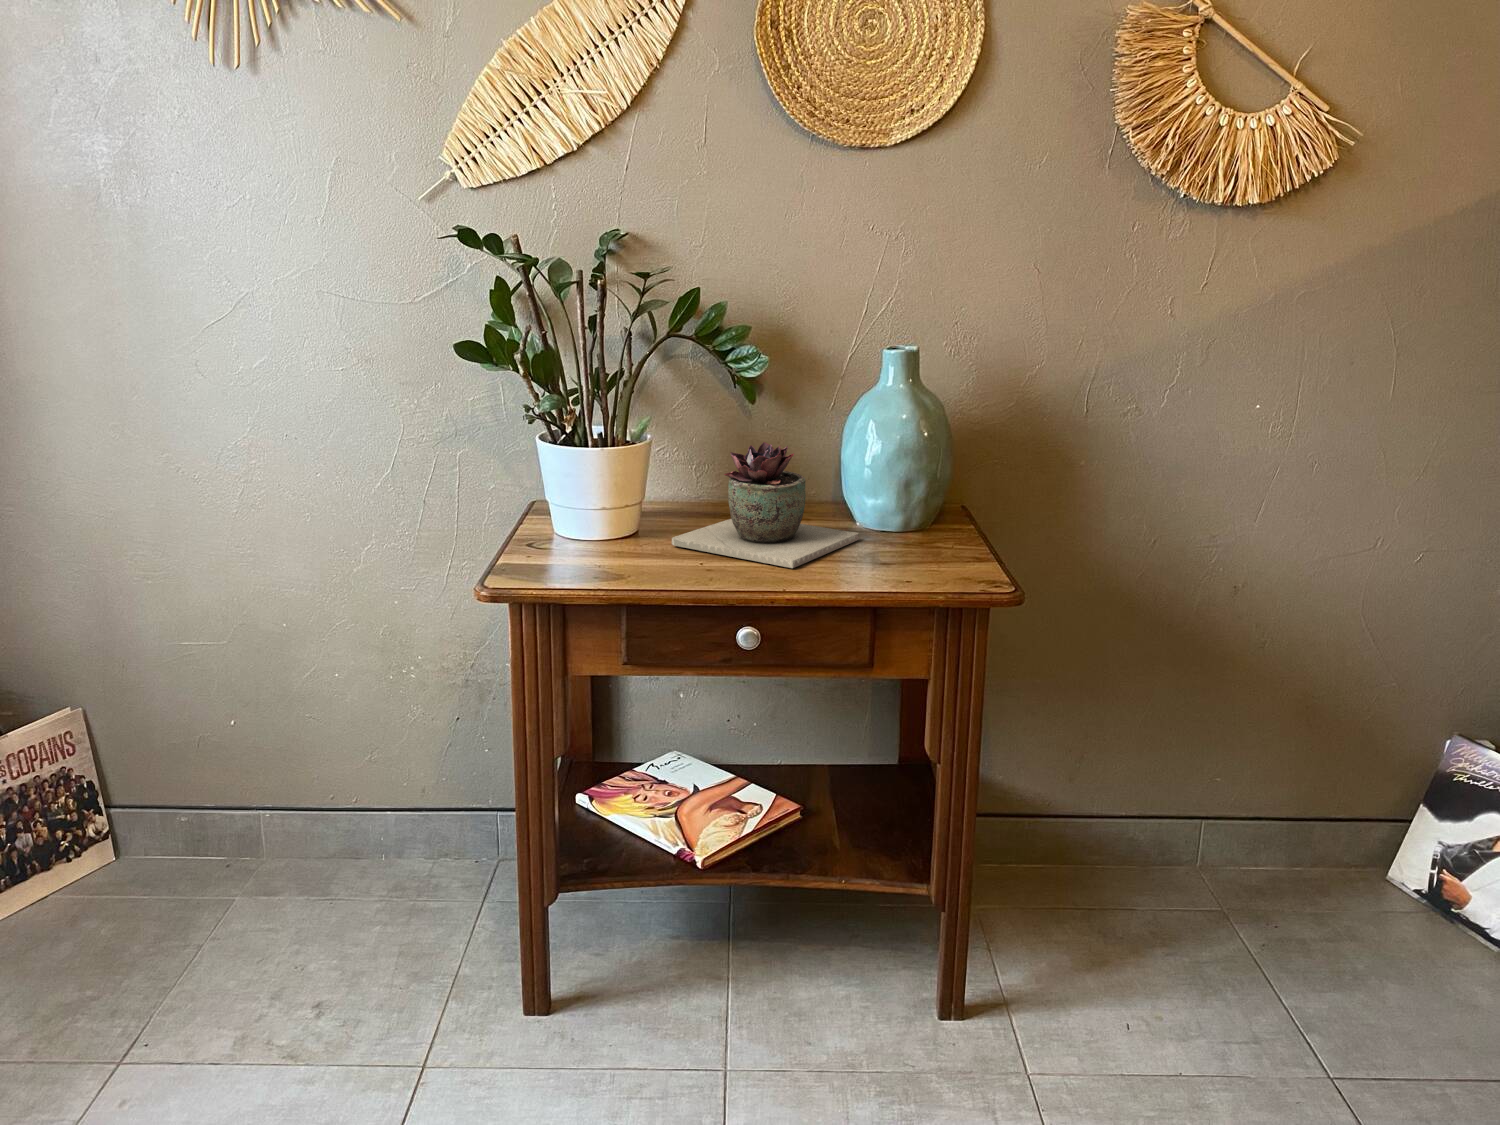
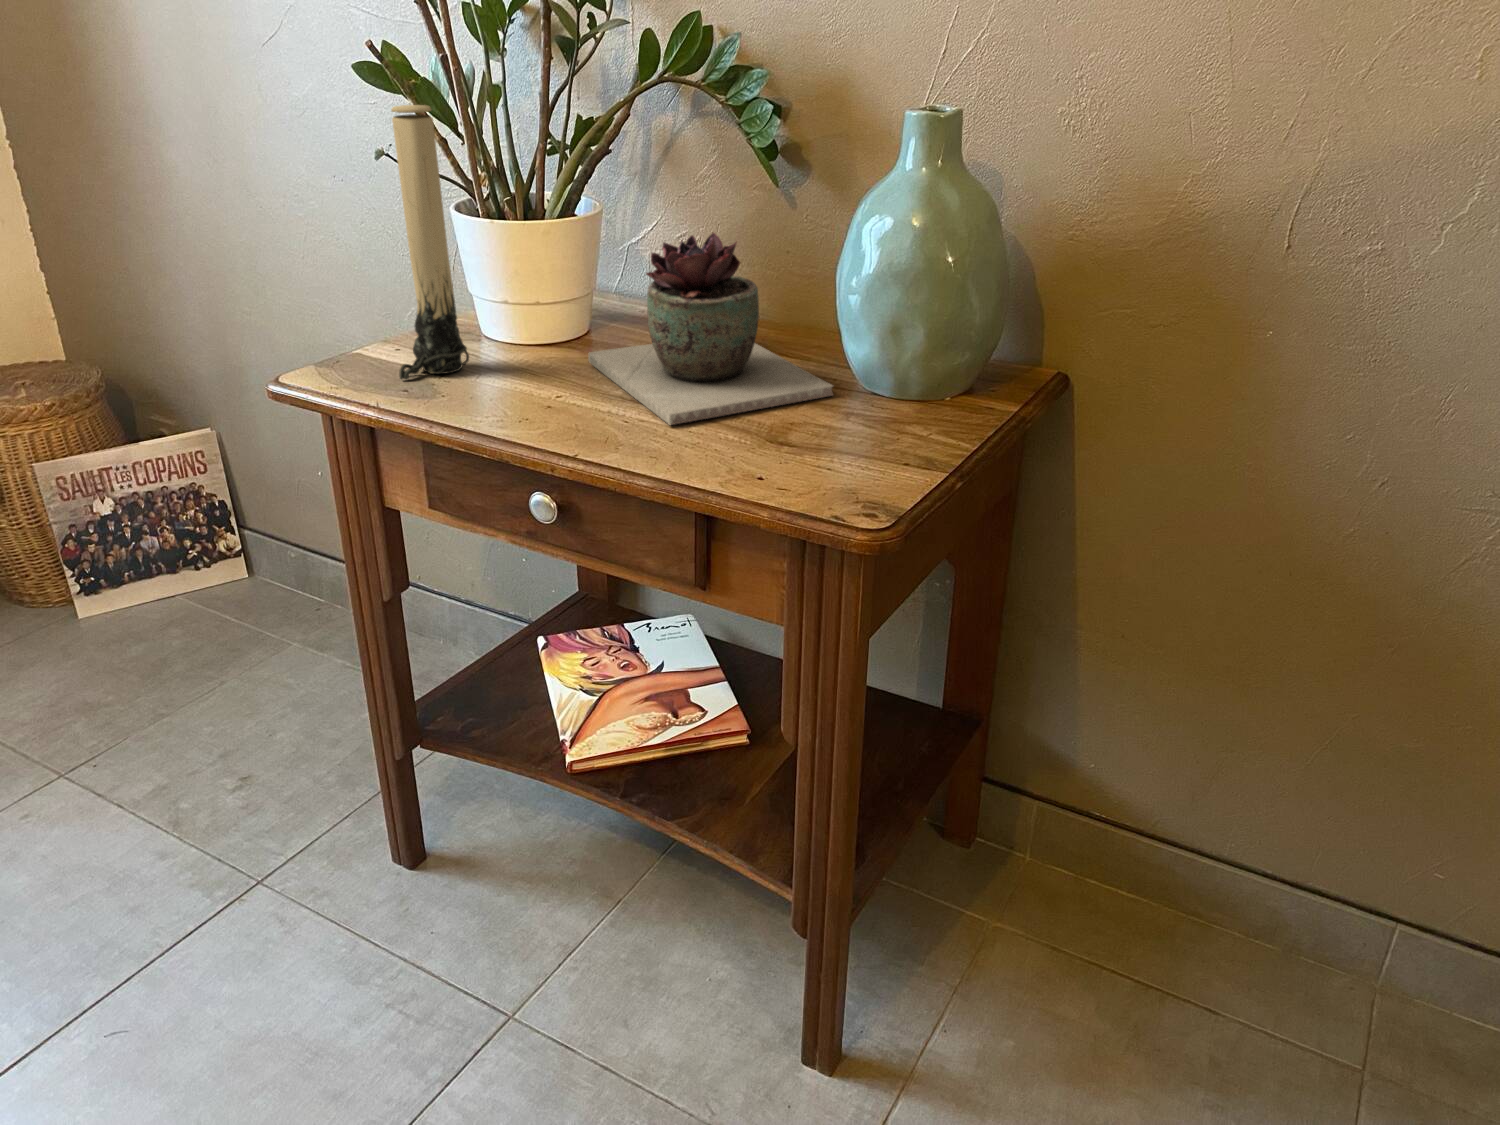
candle: none [552,375,595,573] -> present [391,105,469,379]

